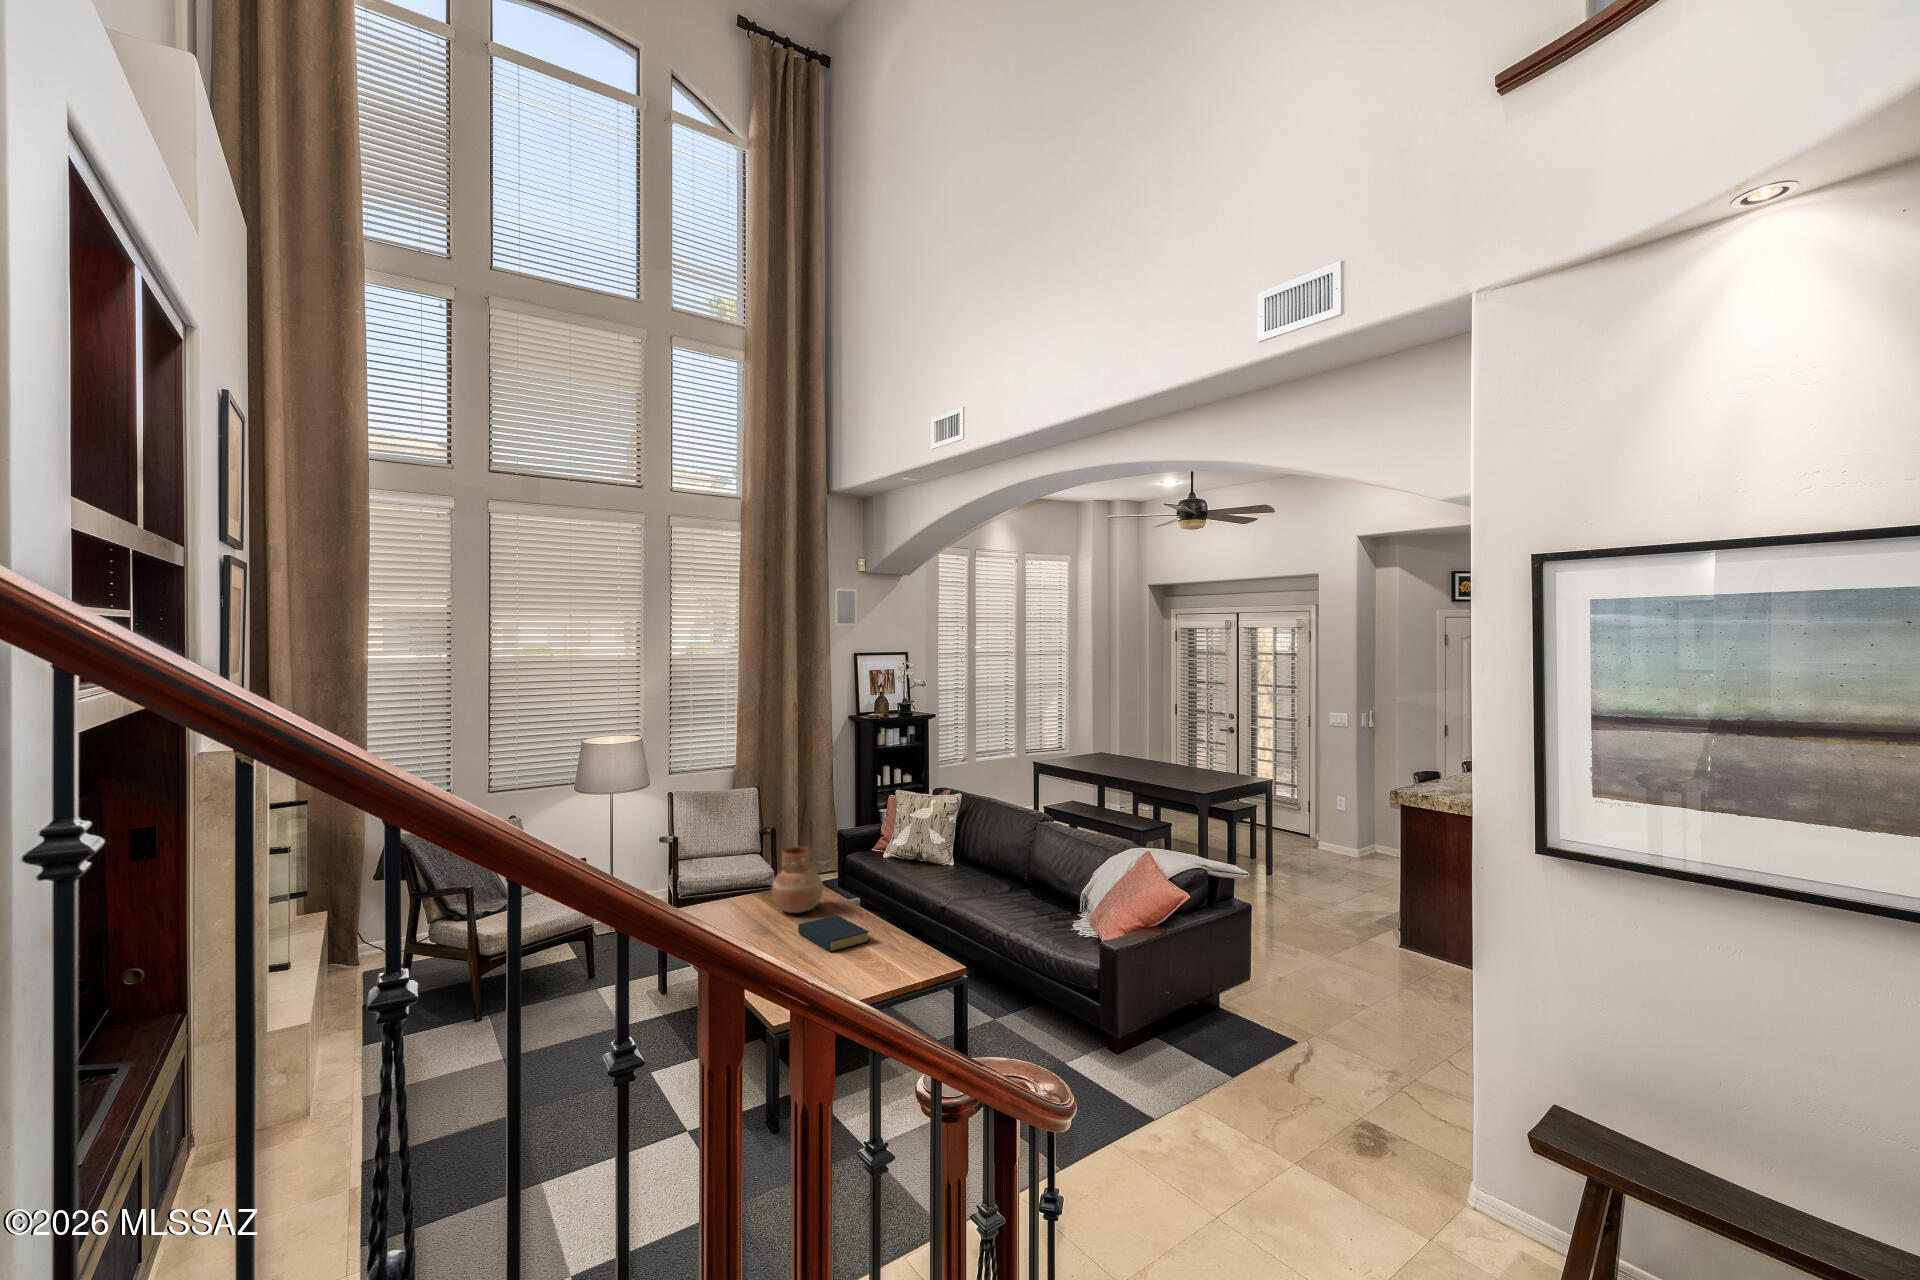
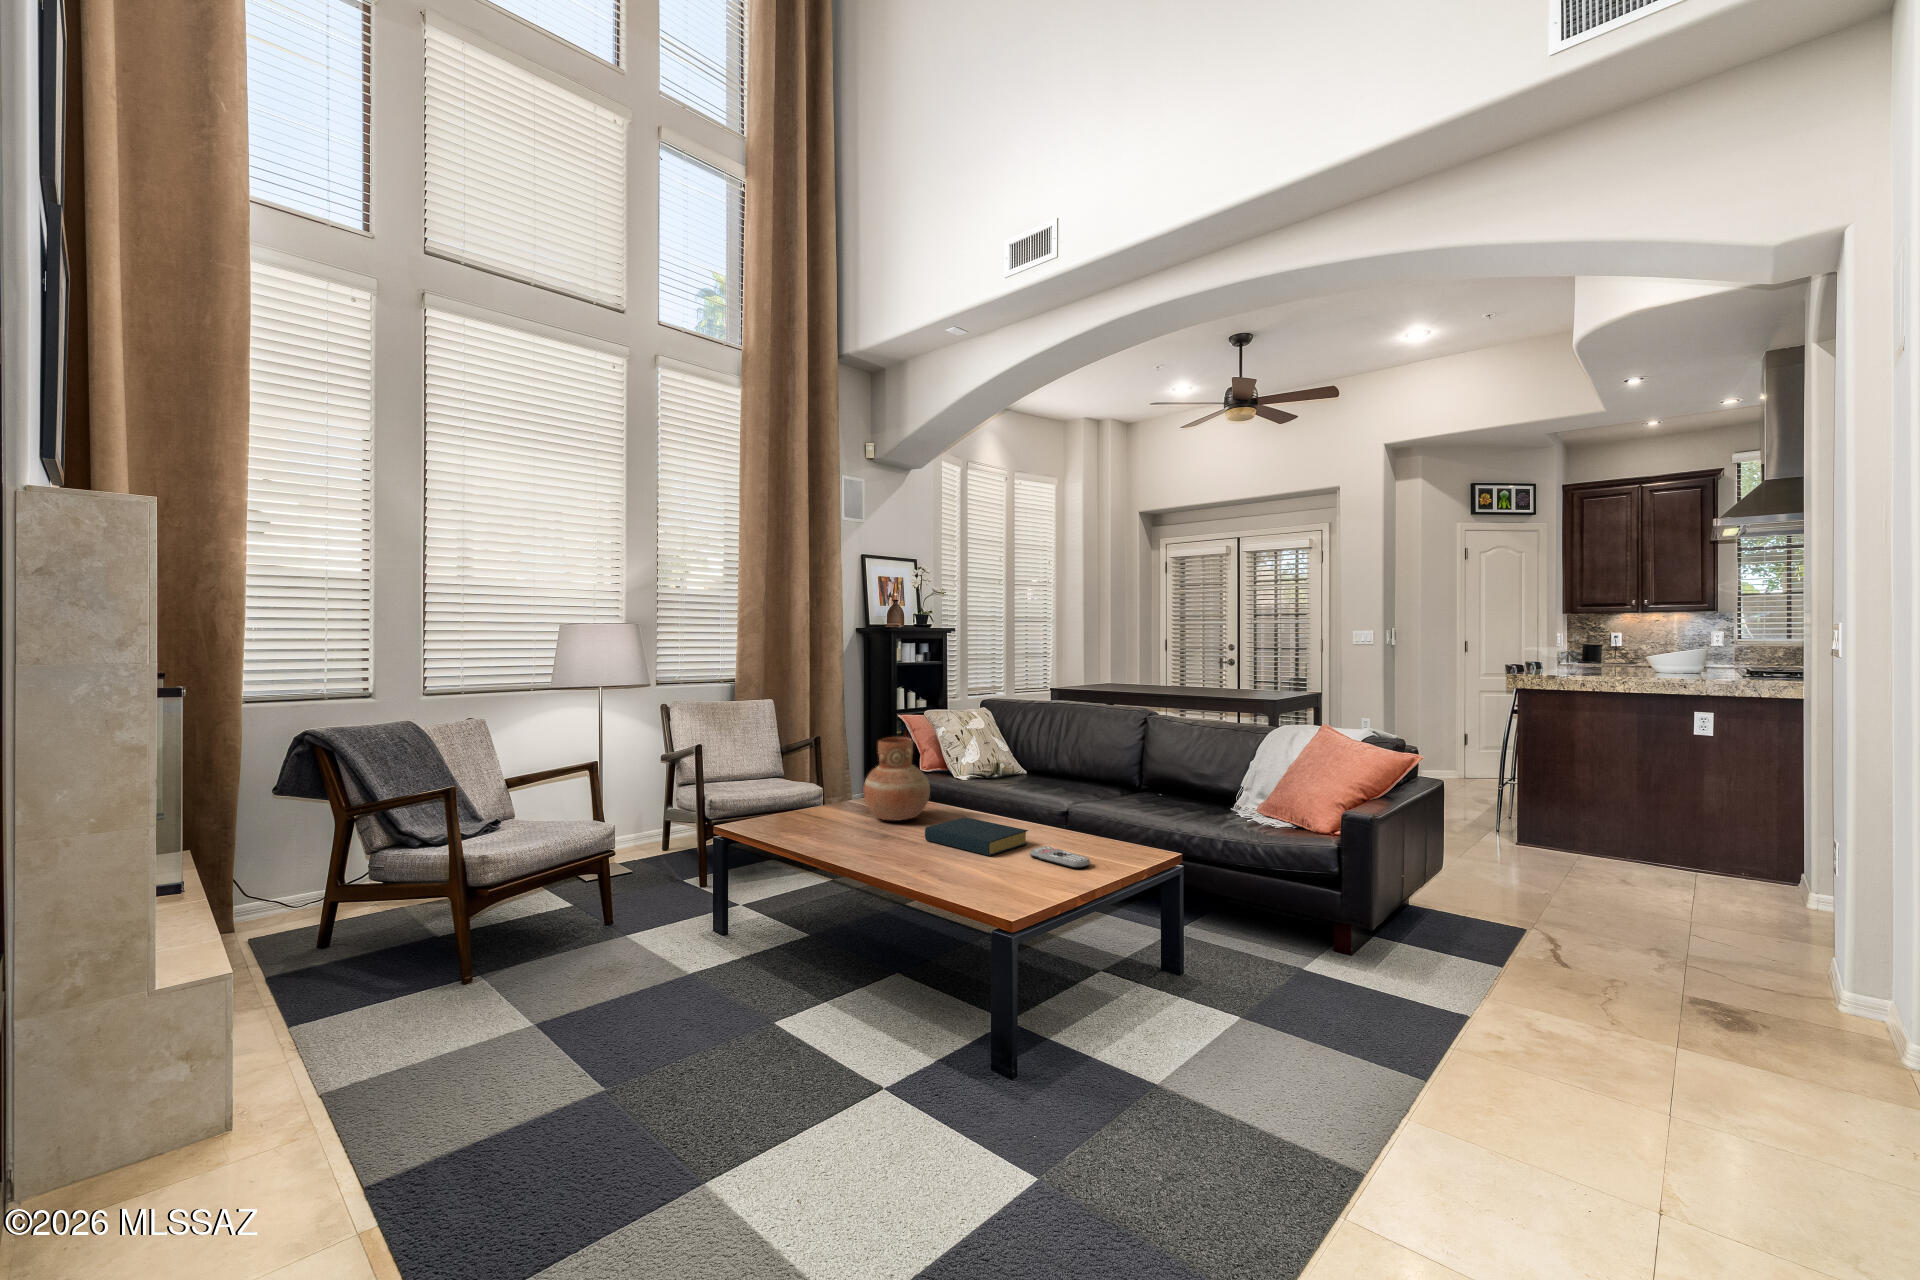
remote control: none [858,947,893,968] -> present [1030,846,1090,868]

